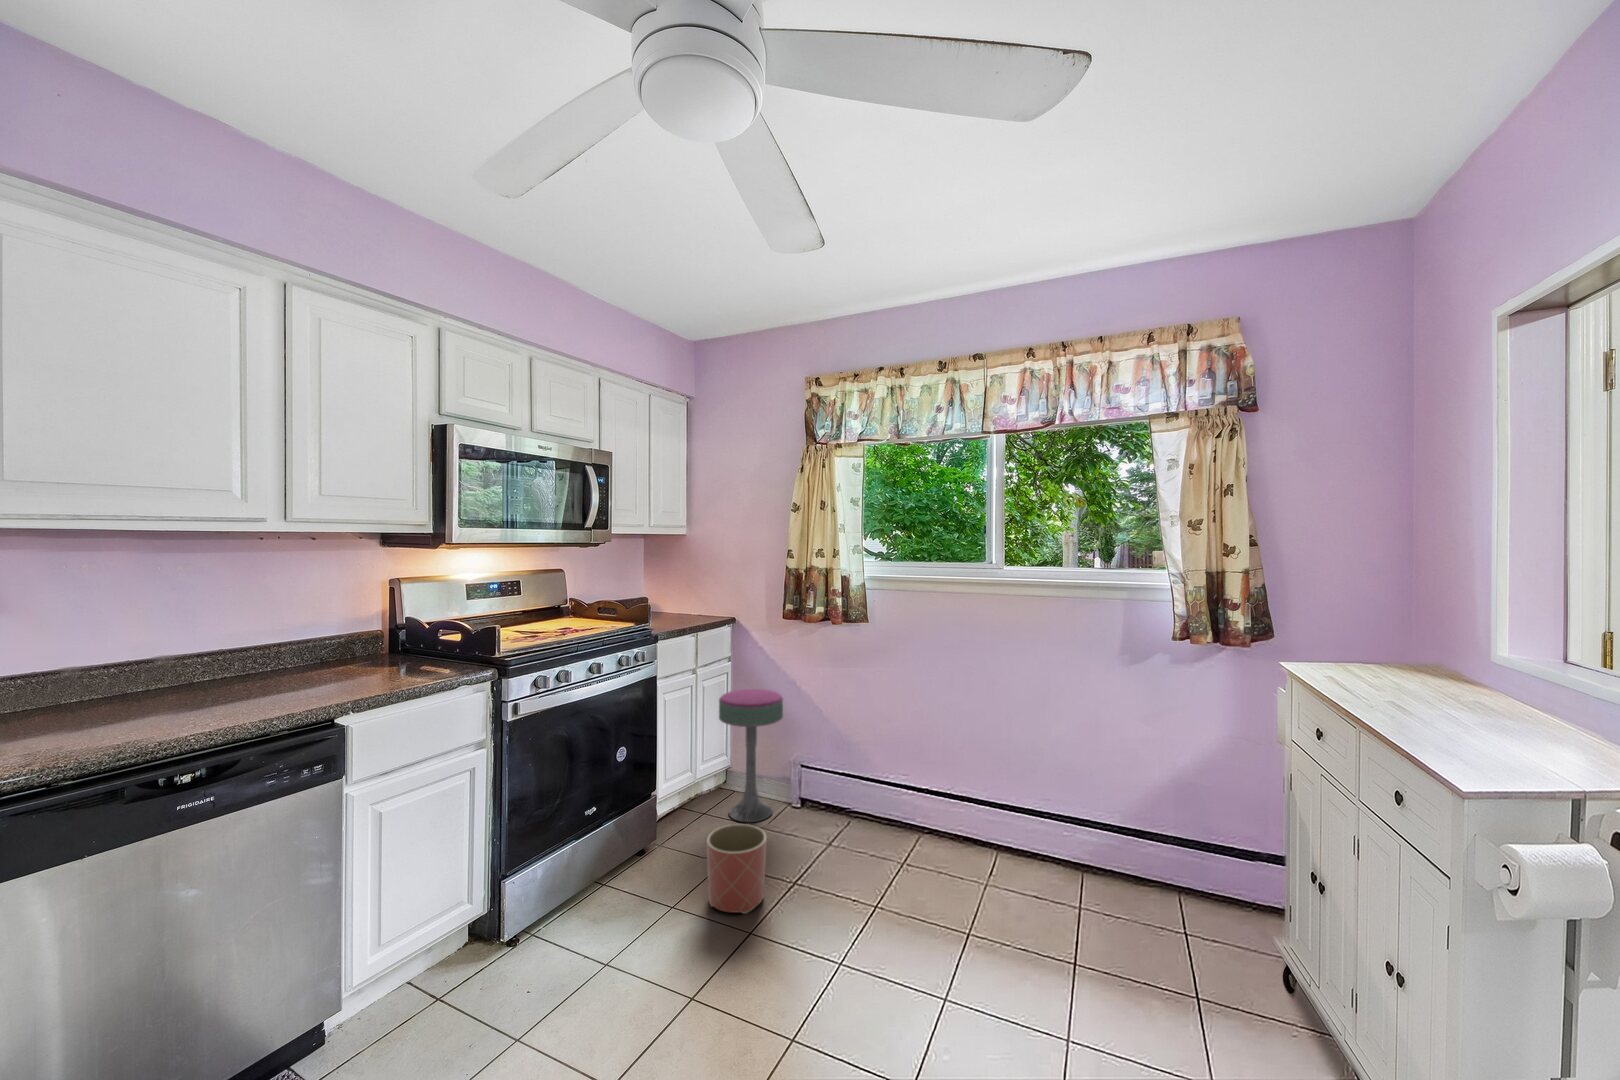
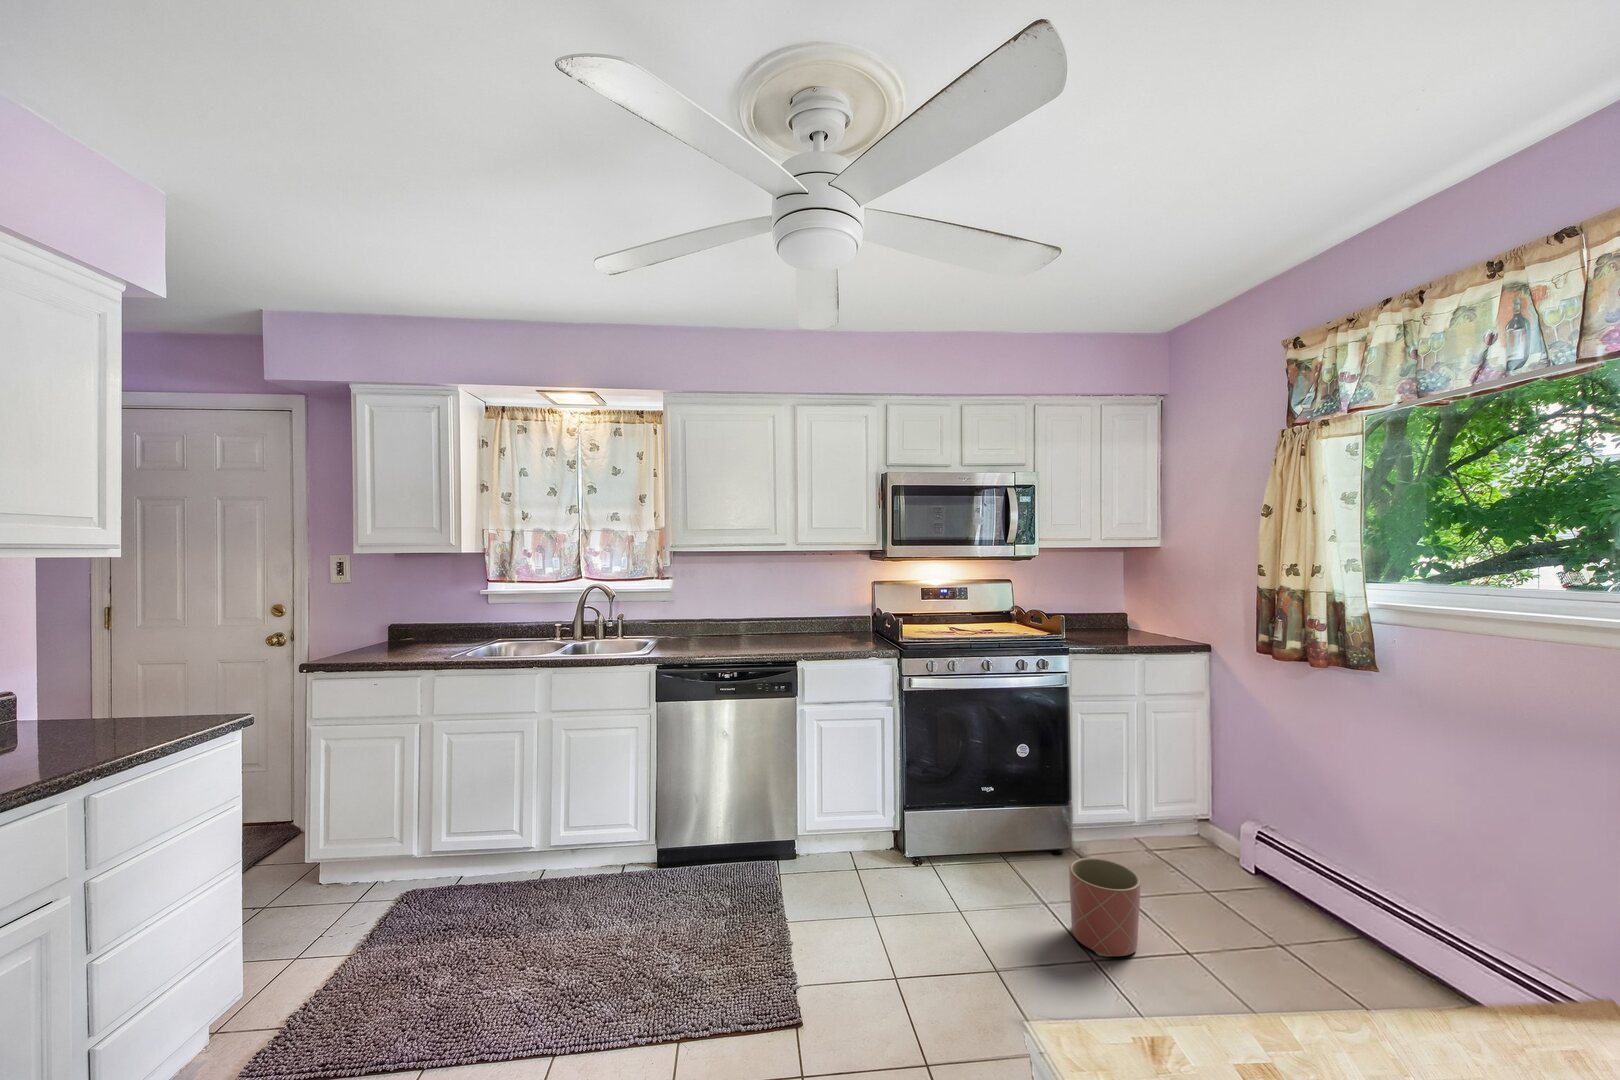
bar stool: present [719,689,783,822] -> none [1162,731,1253,896]

